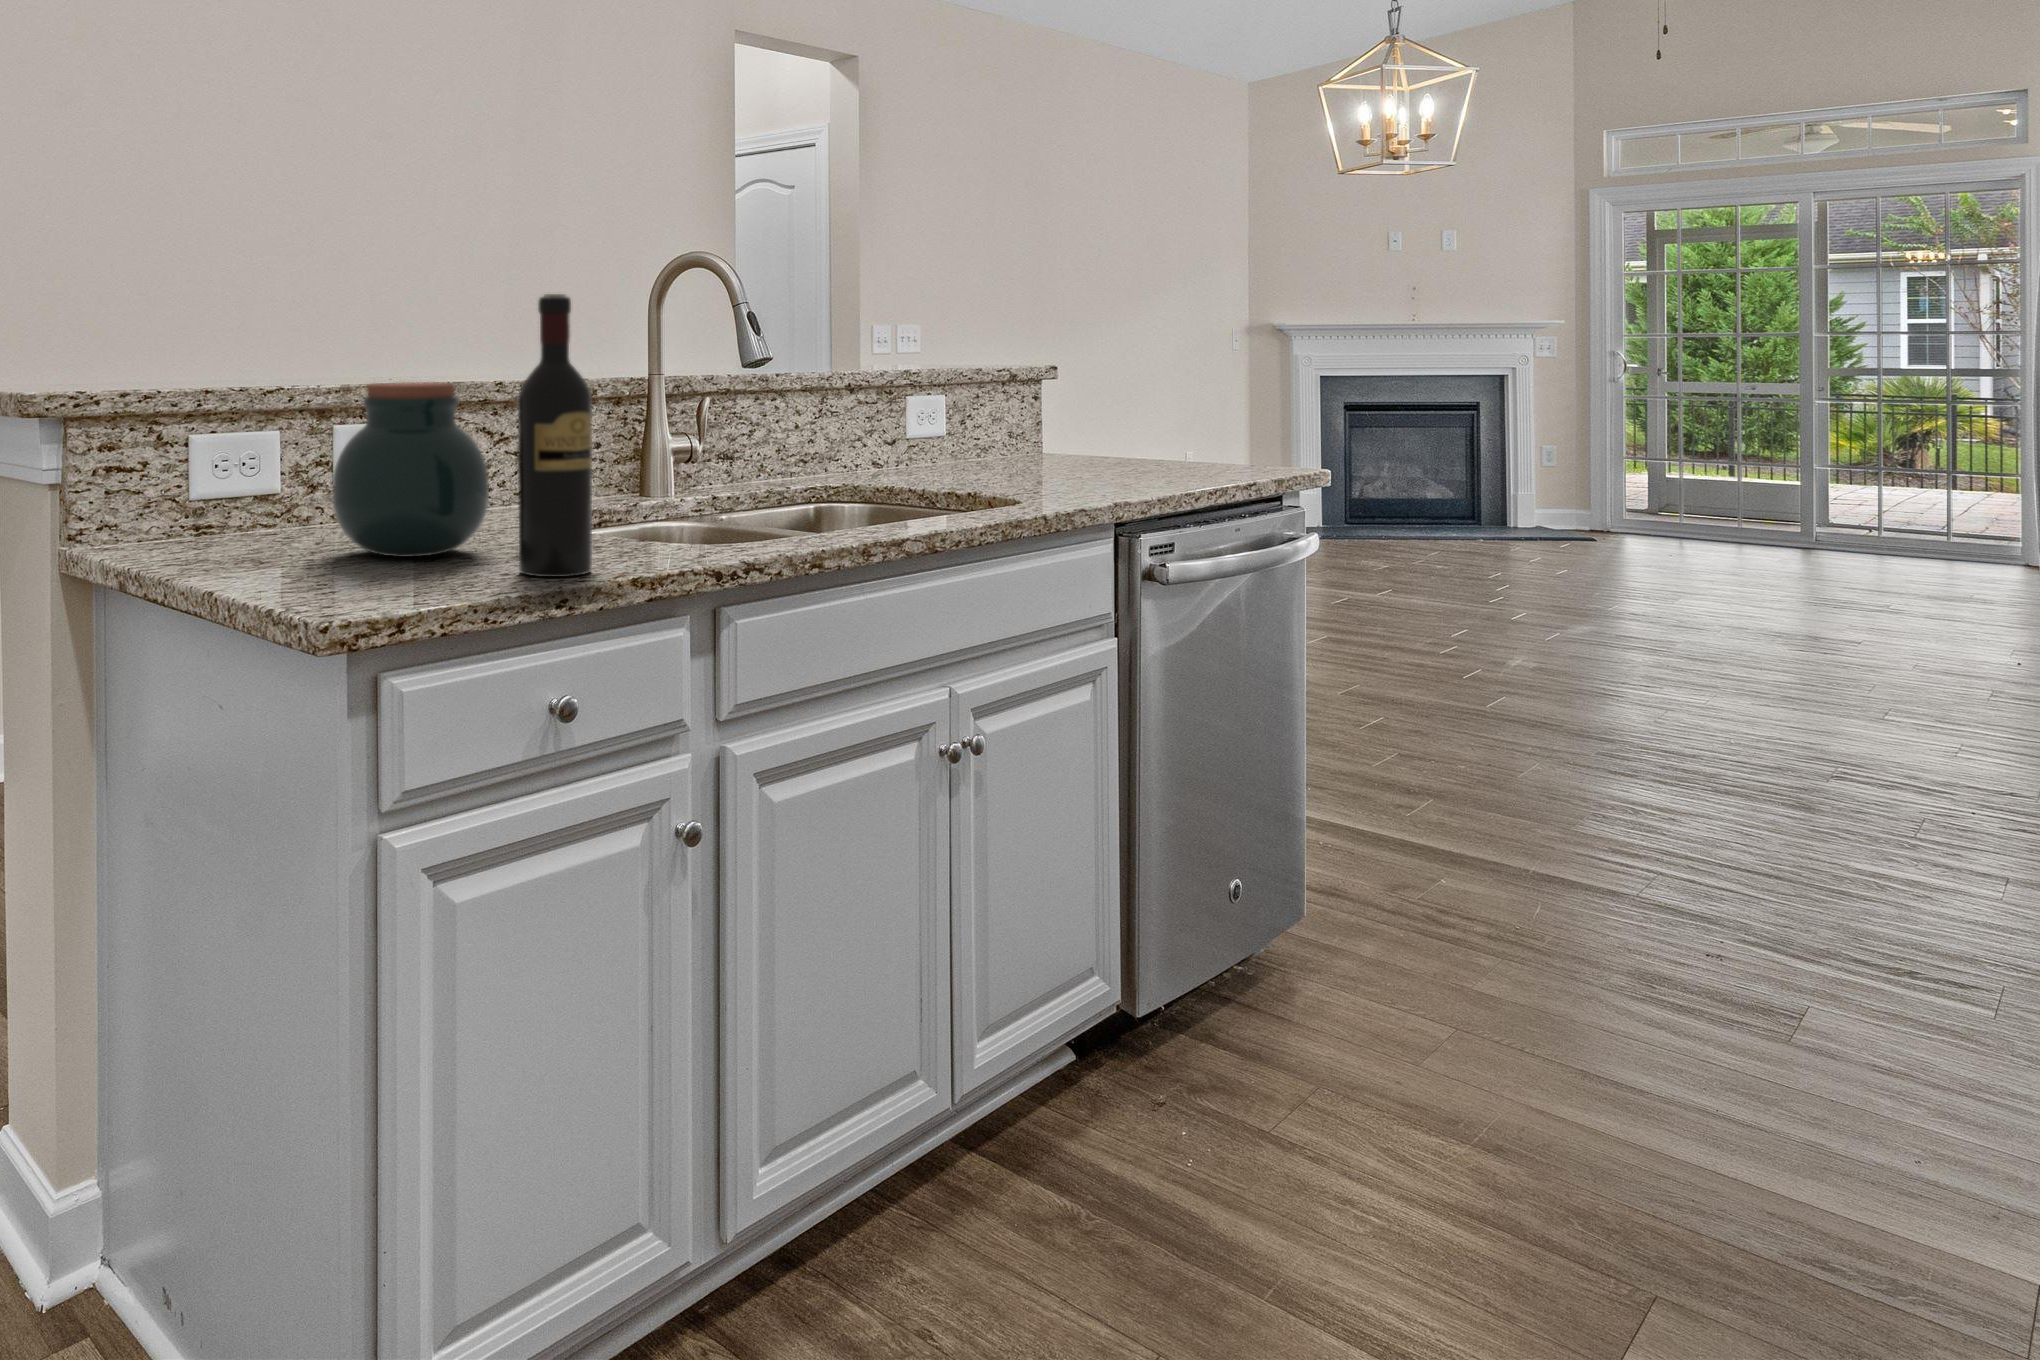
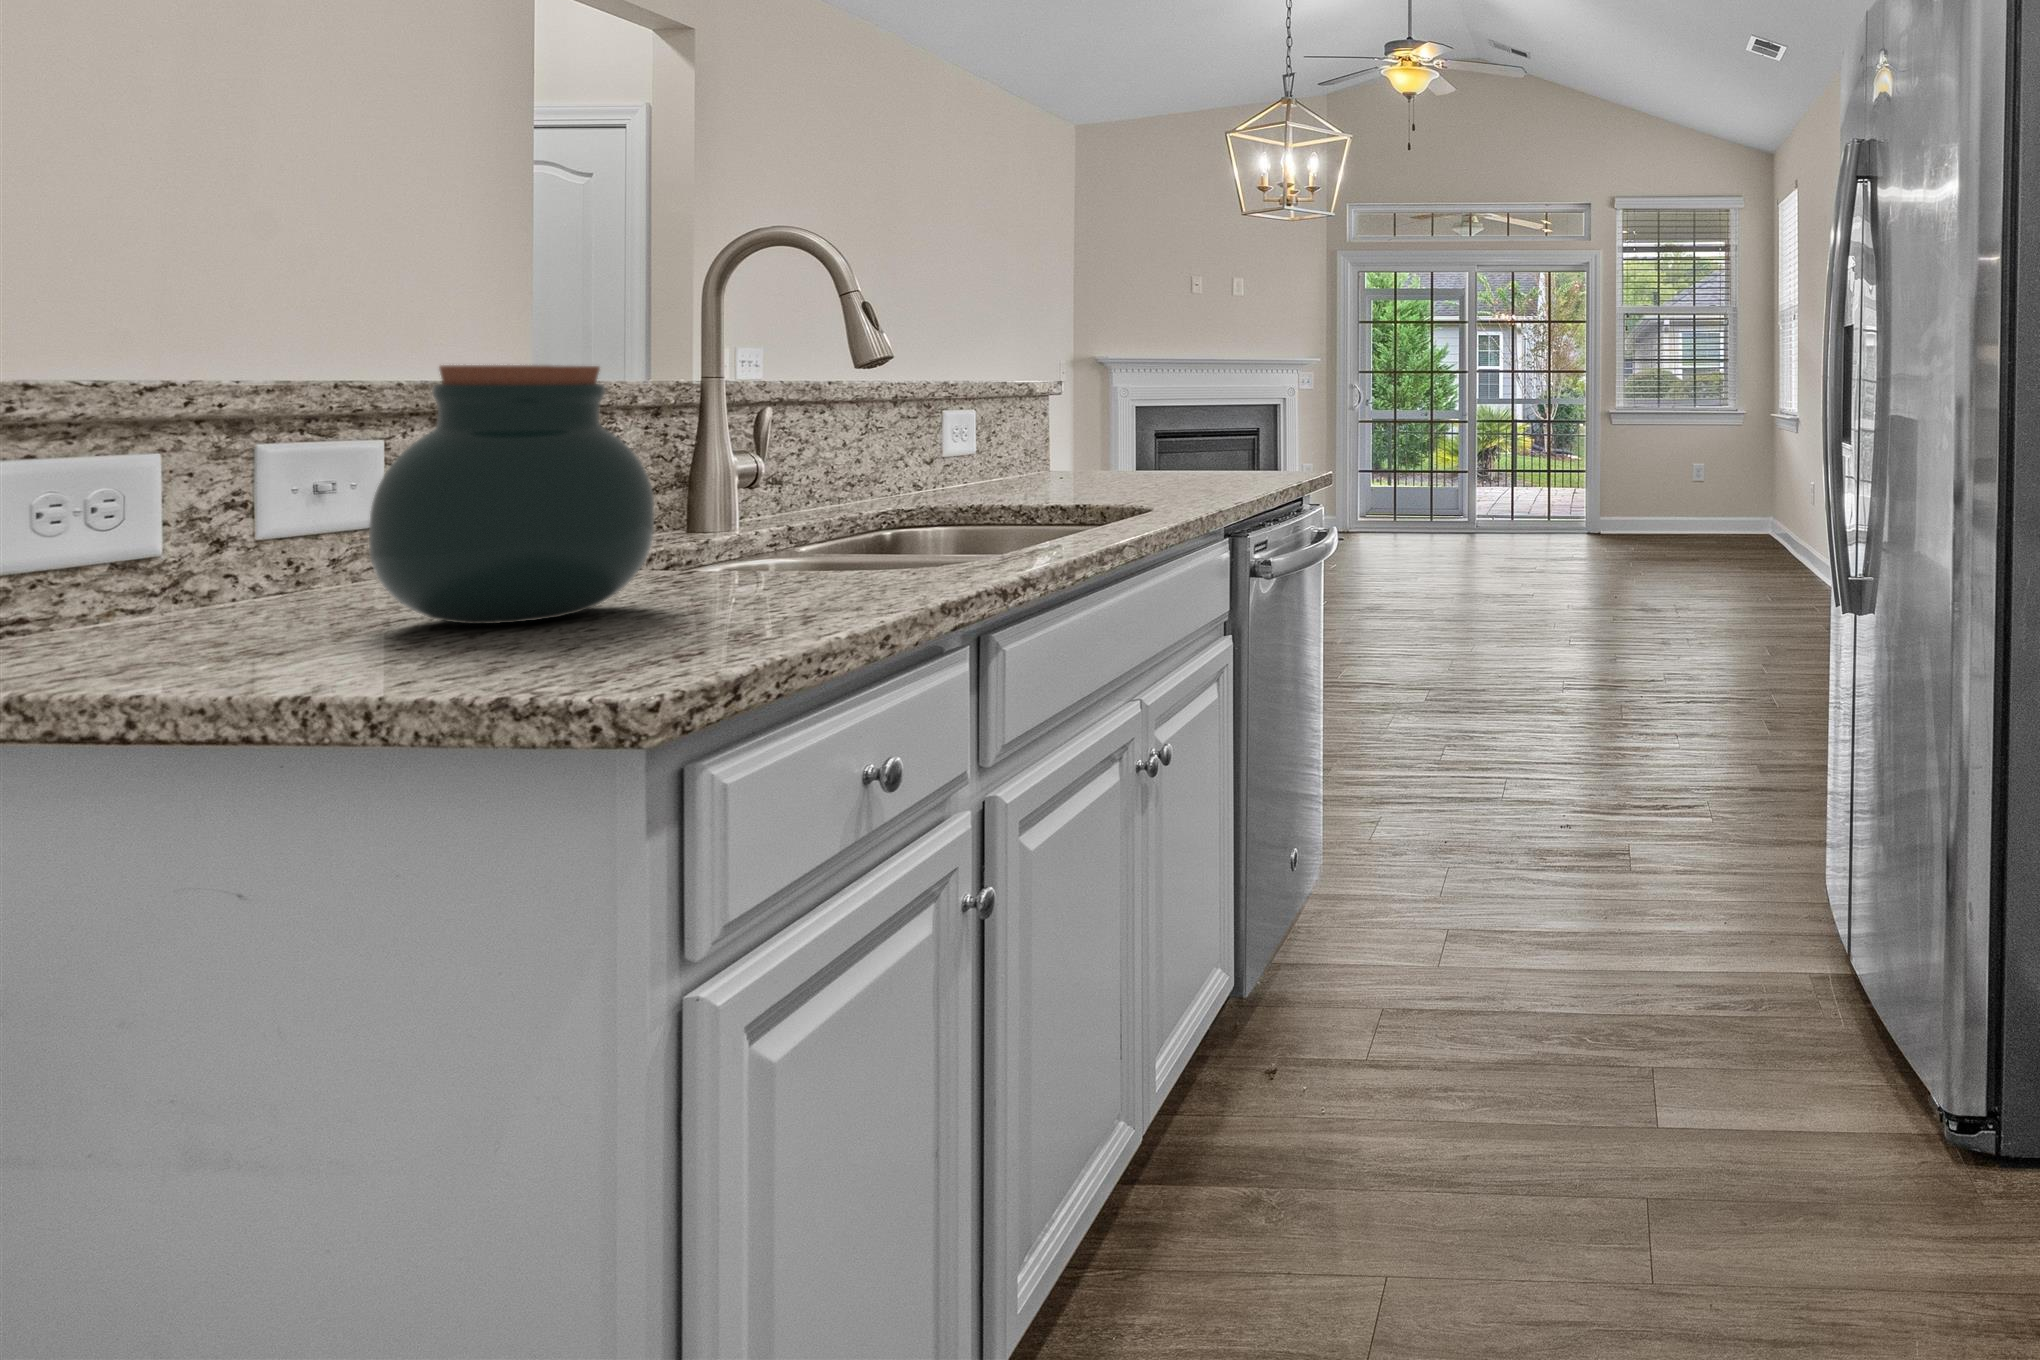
wine bottle: present [518,294,592,577] -> none [767,240,878,615]

